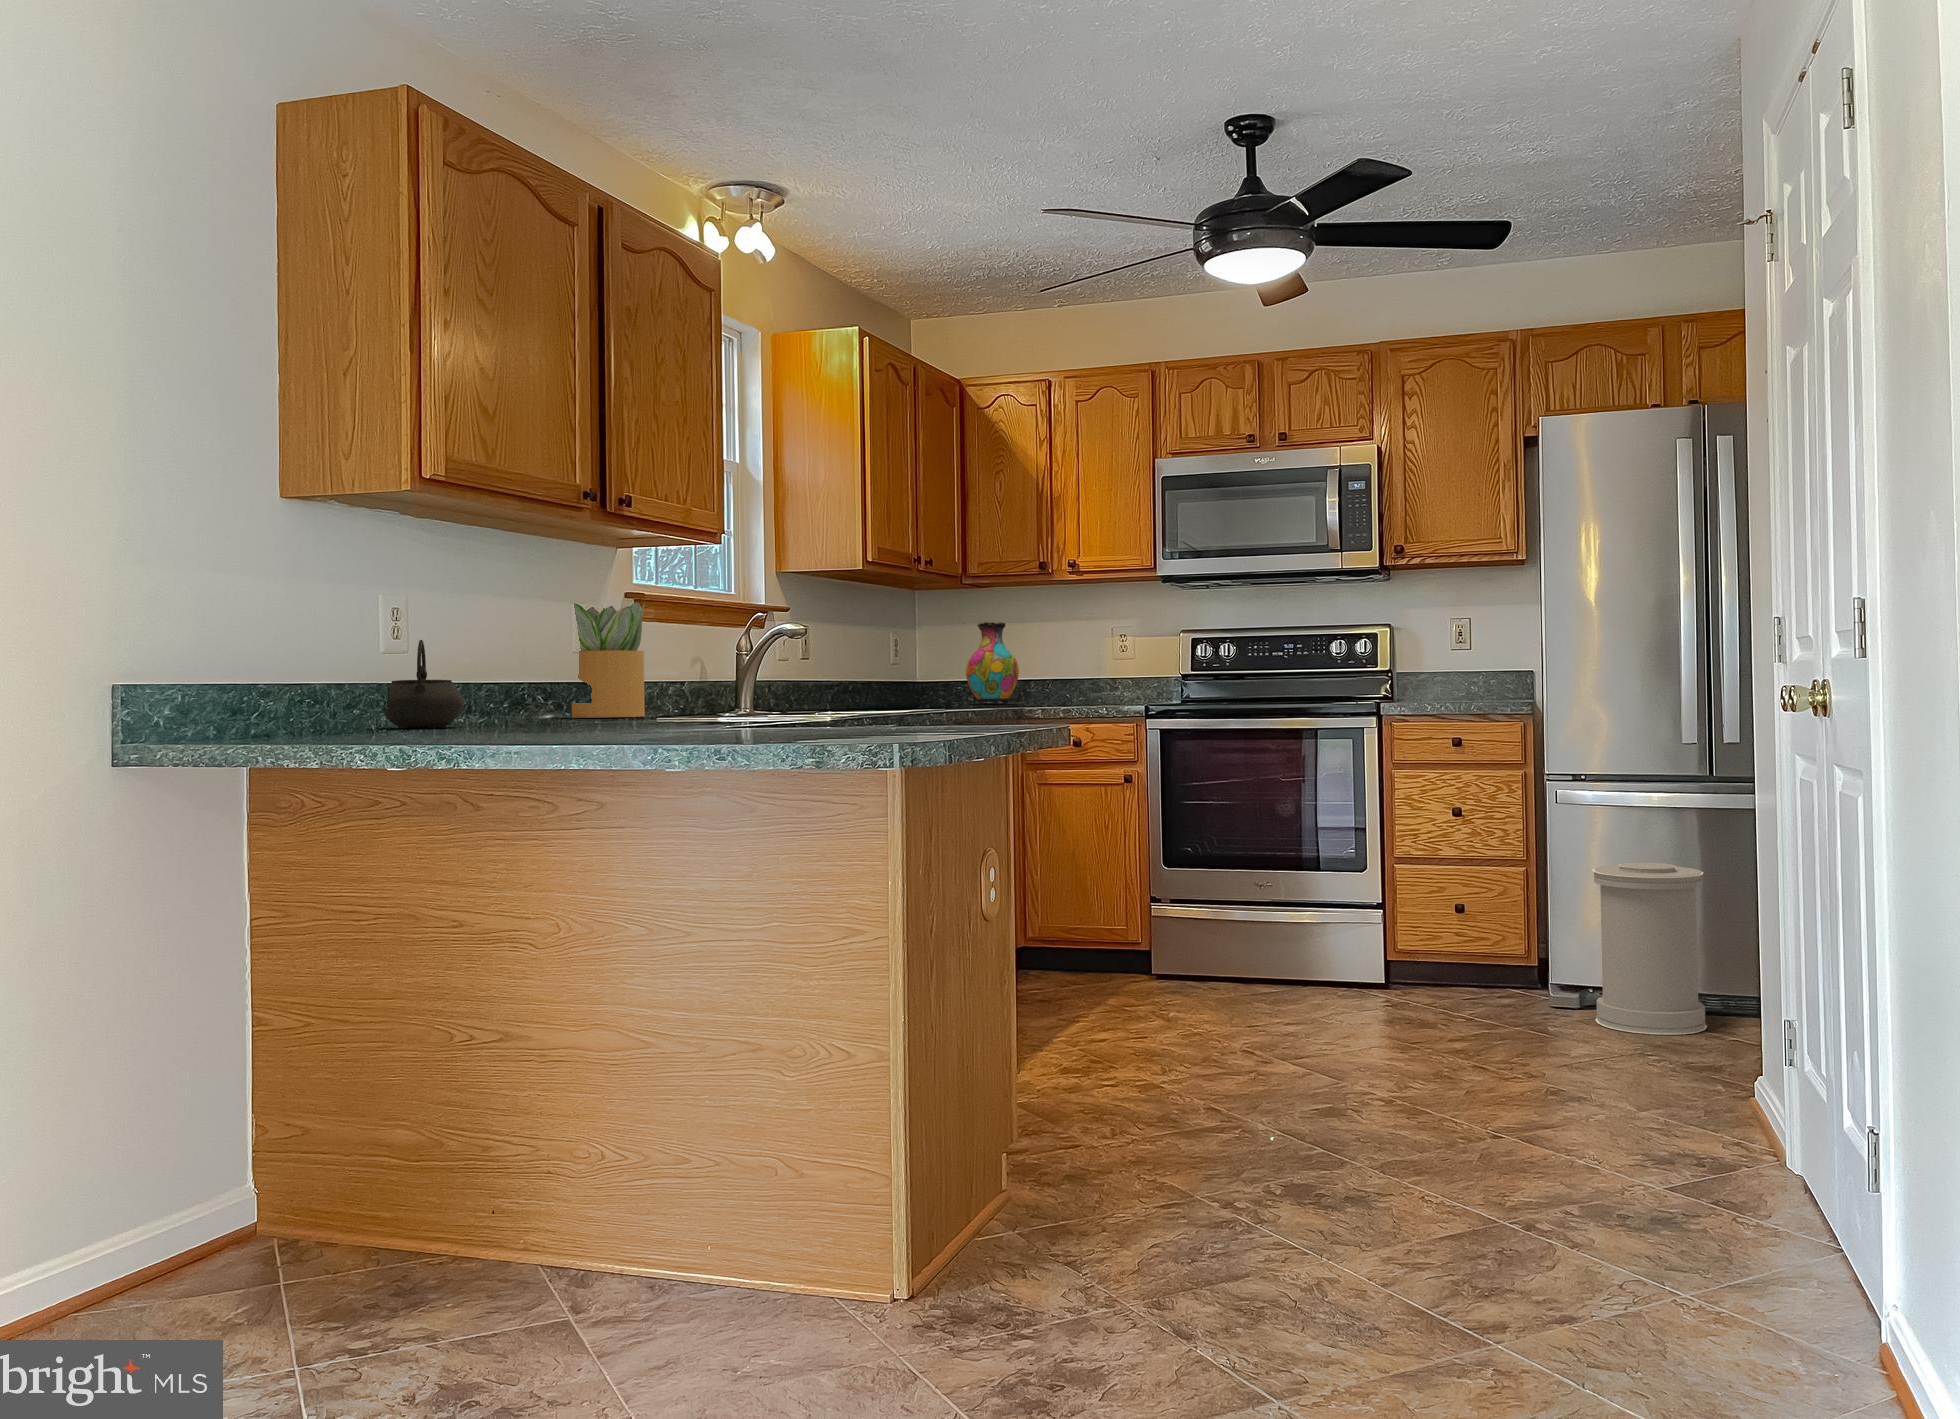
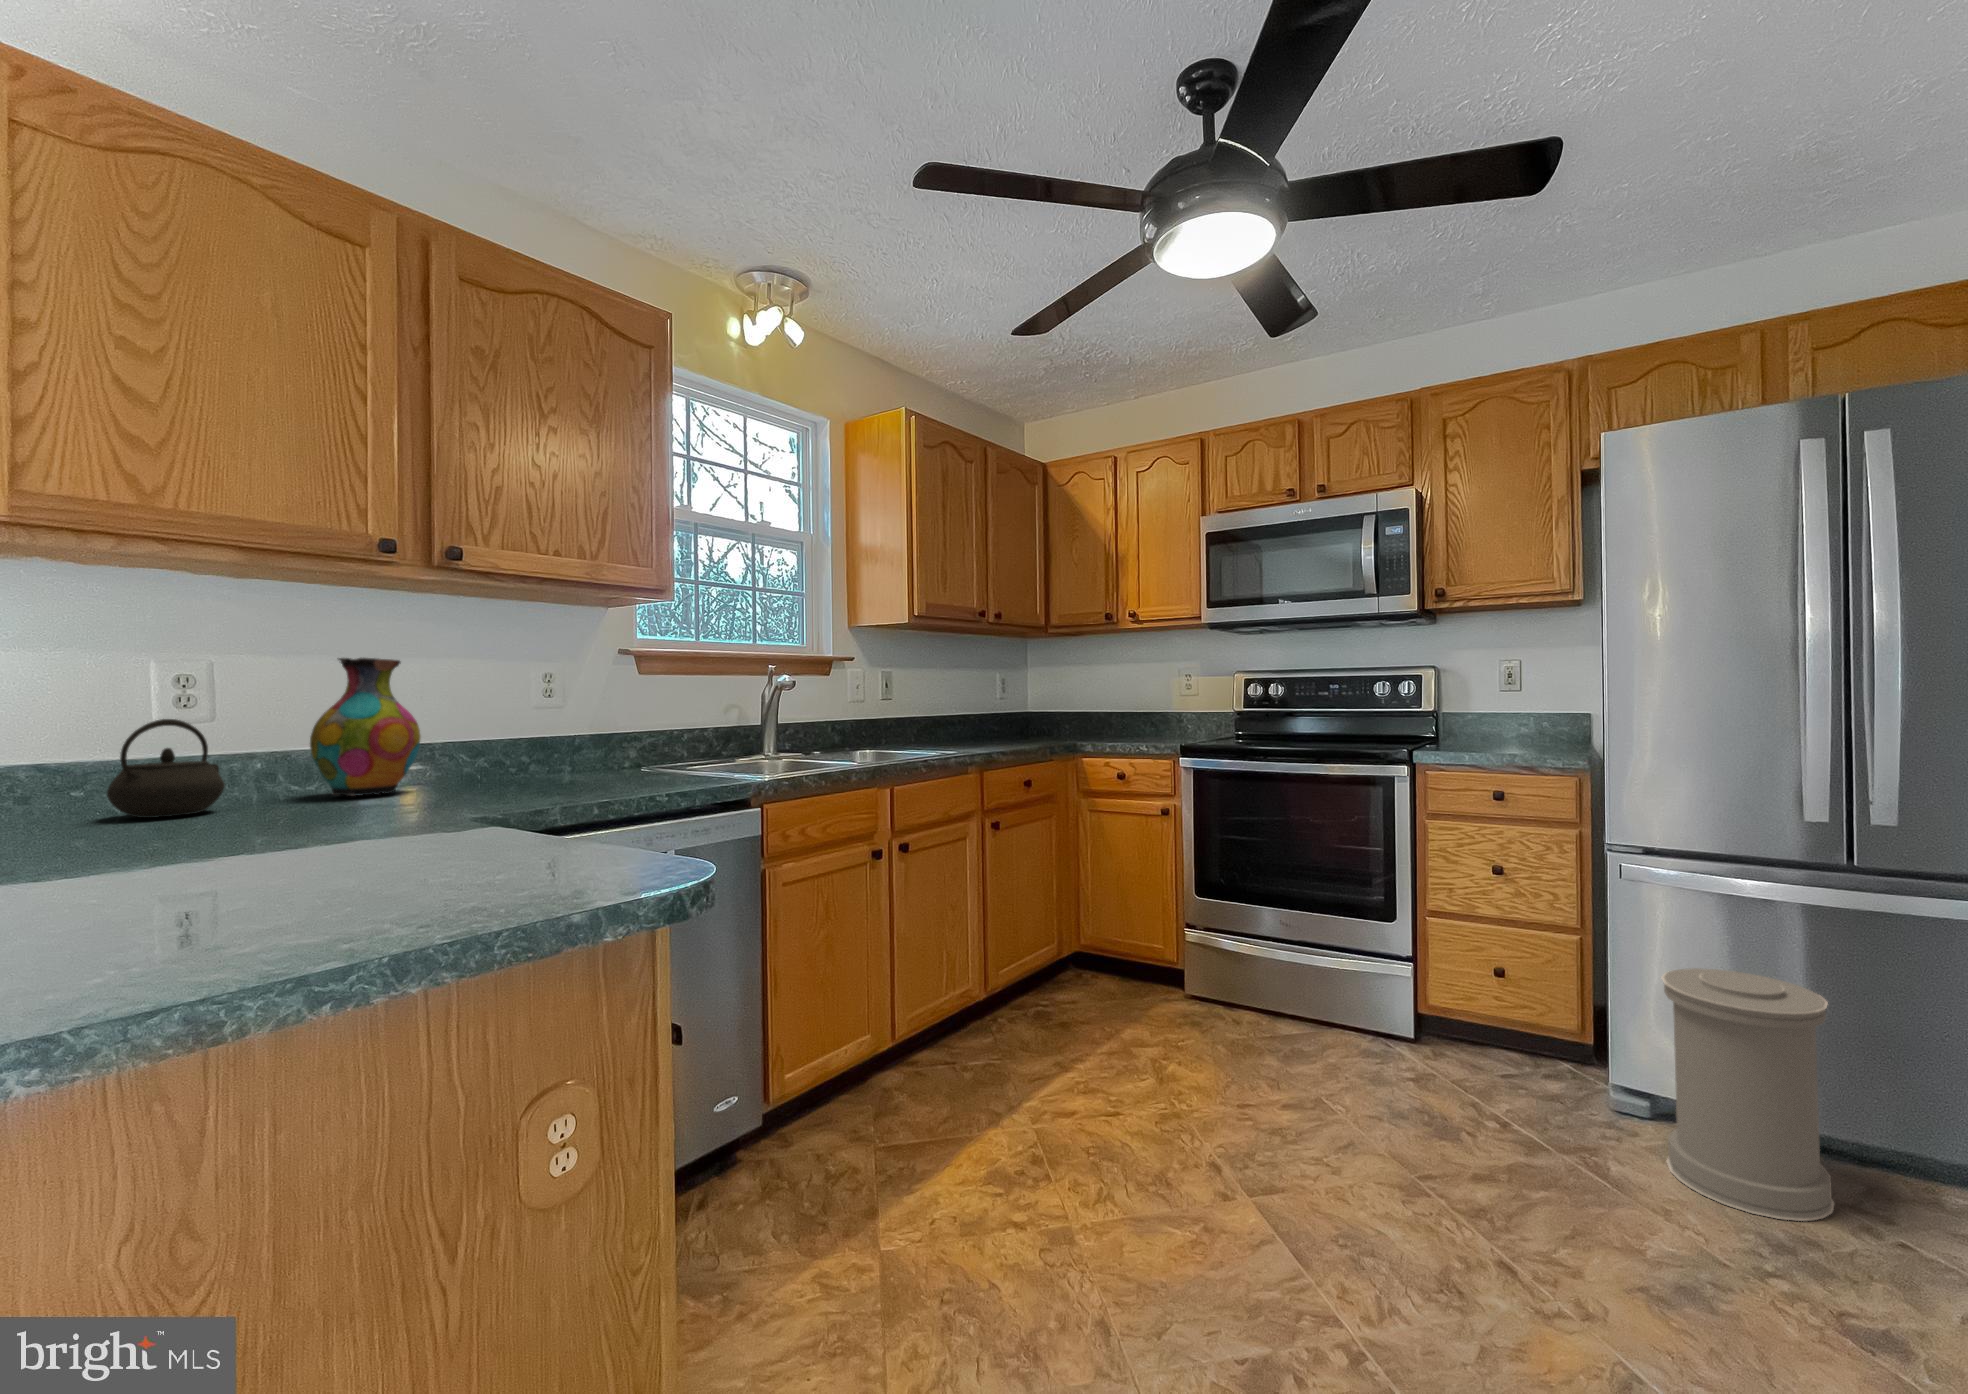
potted plant: present [572,602,645,718] -> none [519,661,613,775]
vase: present [966,622,1019,704] -> present [310,658,421,796]

